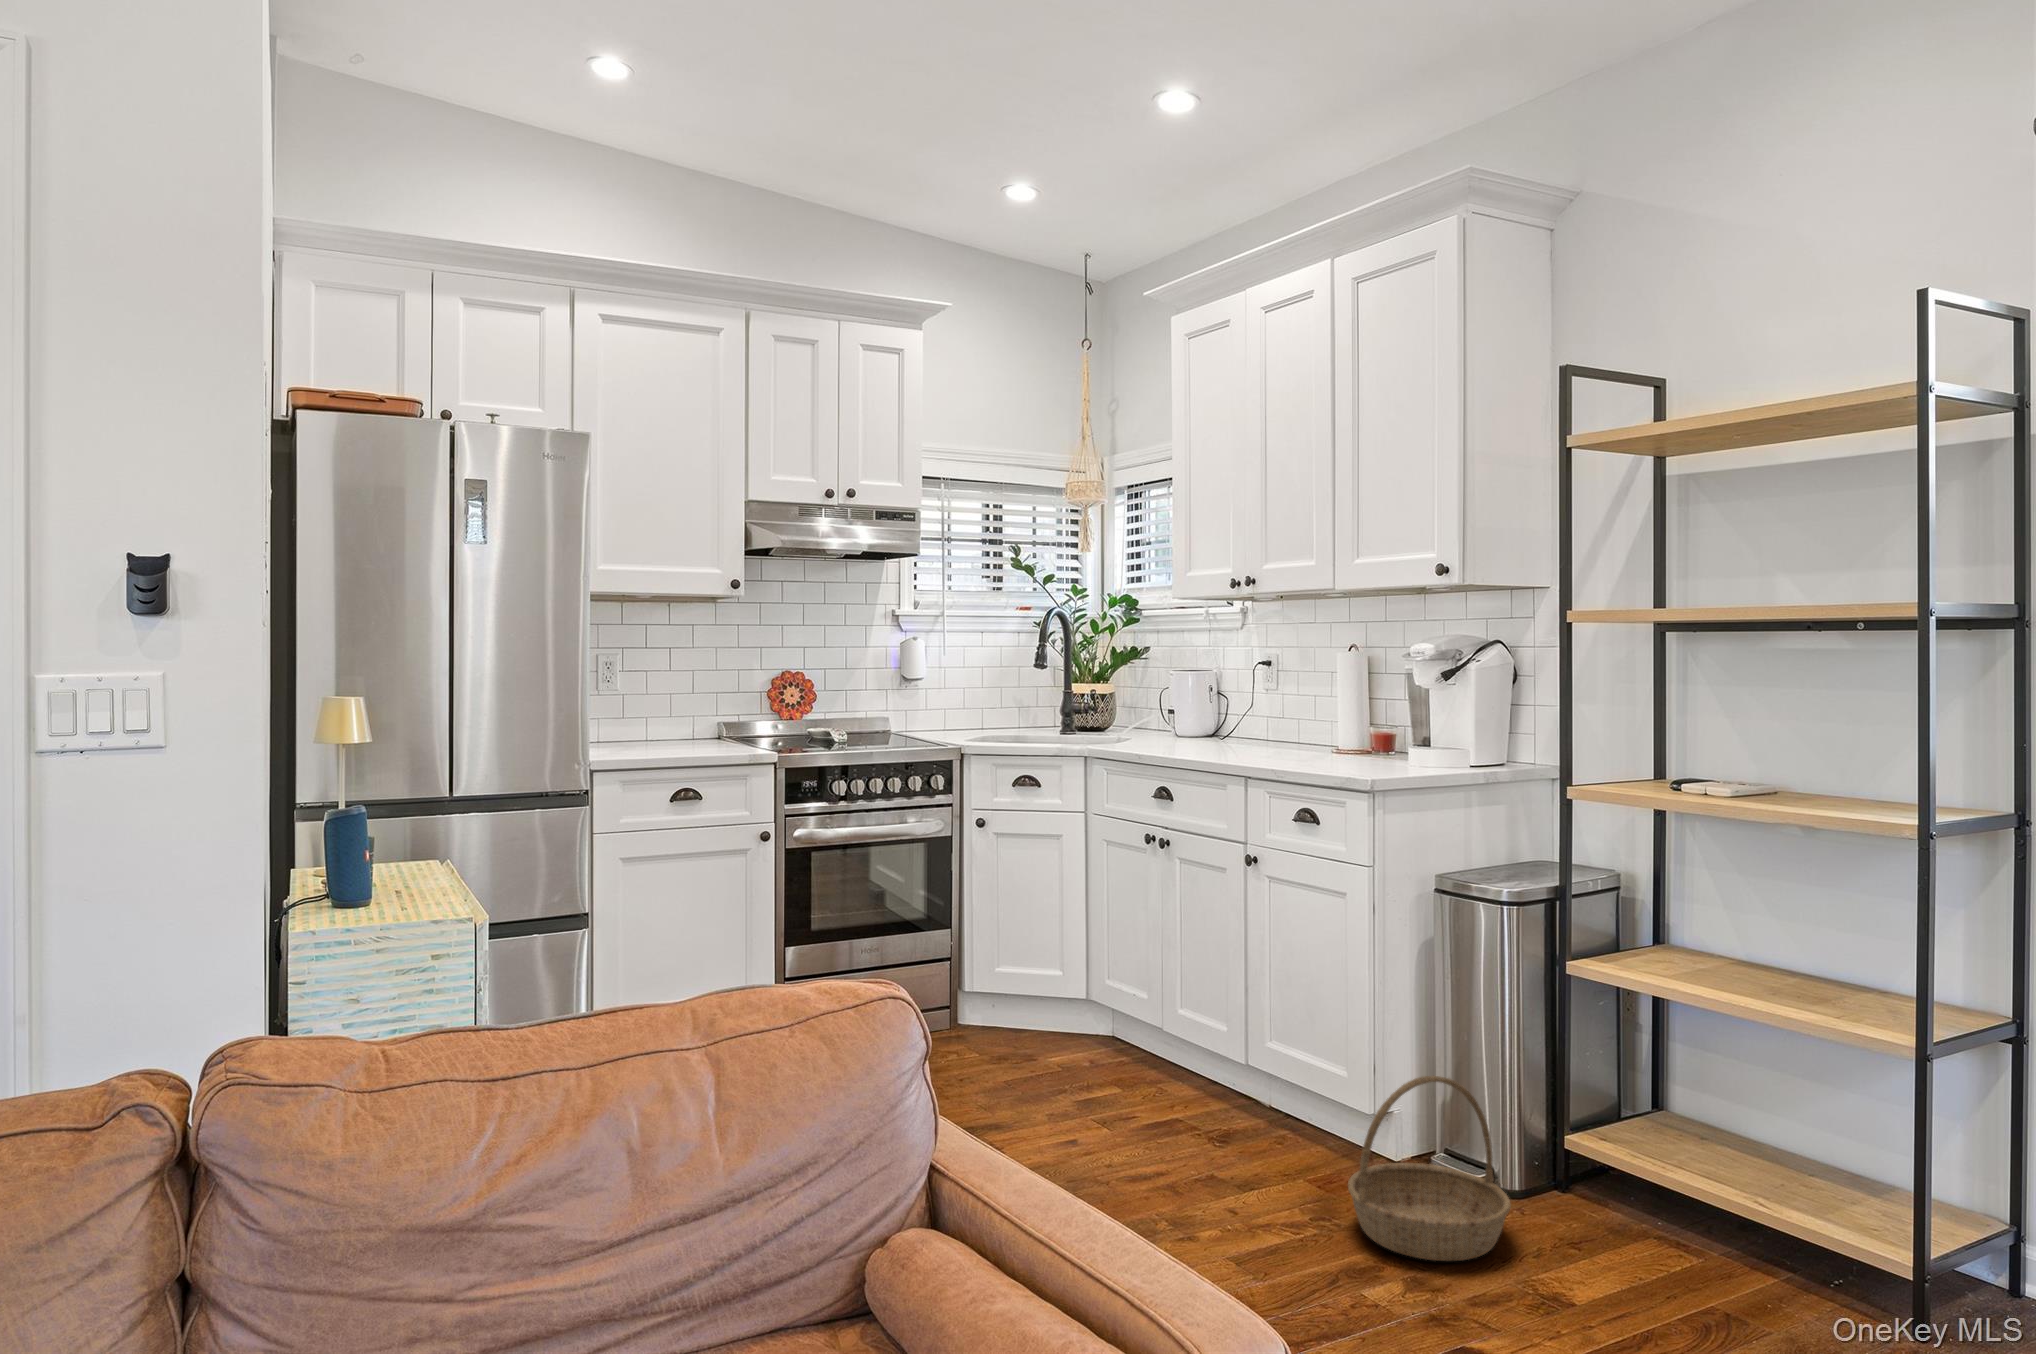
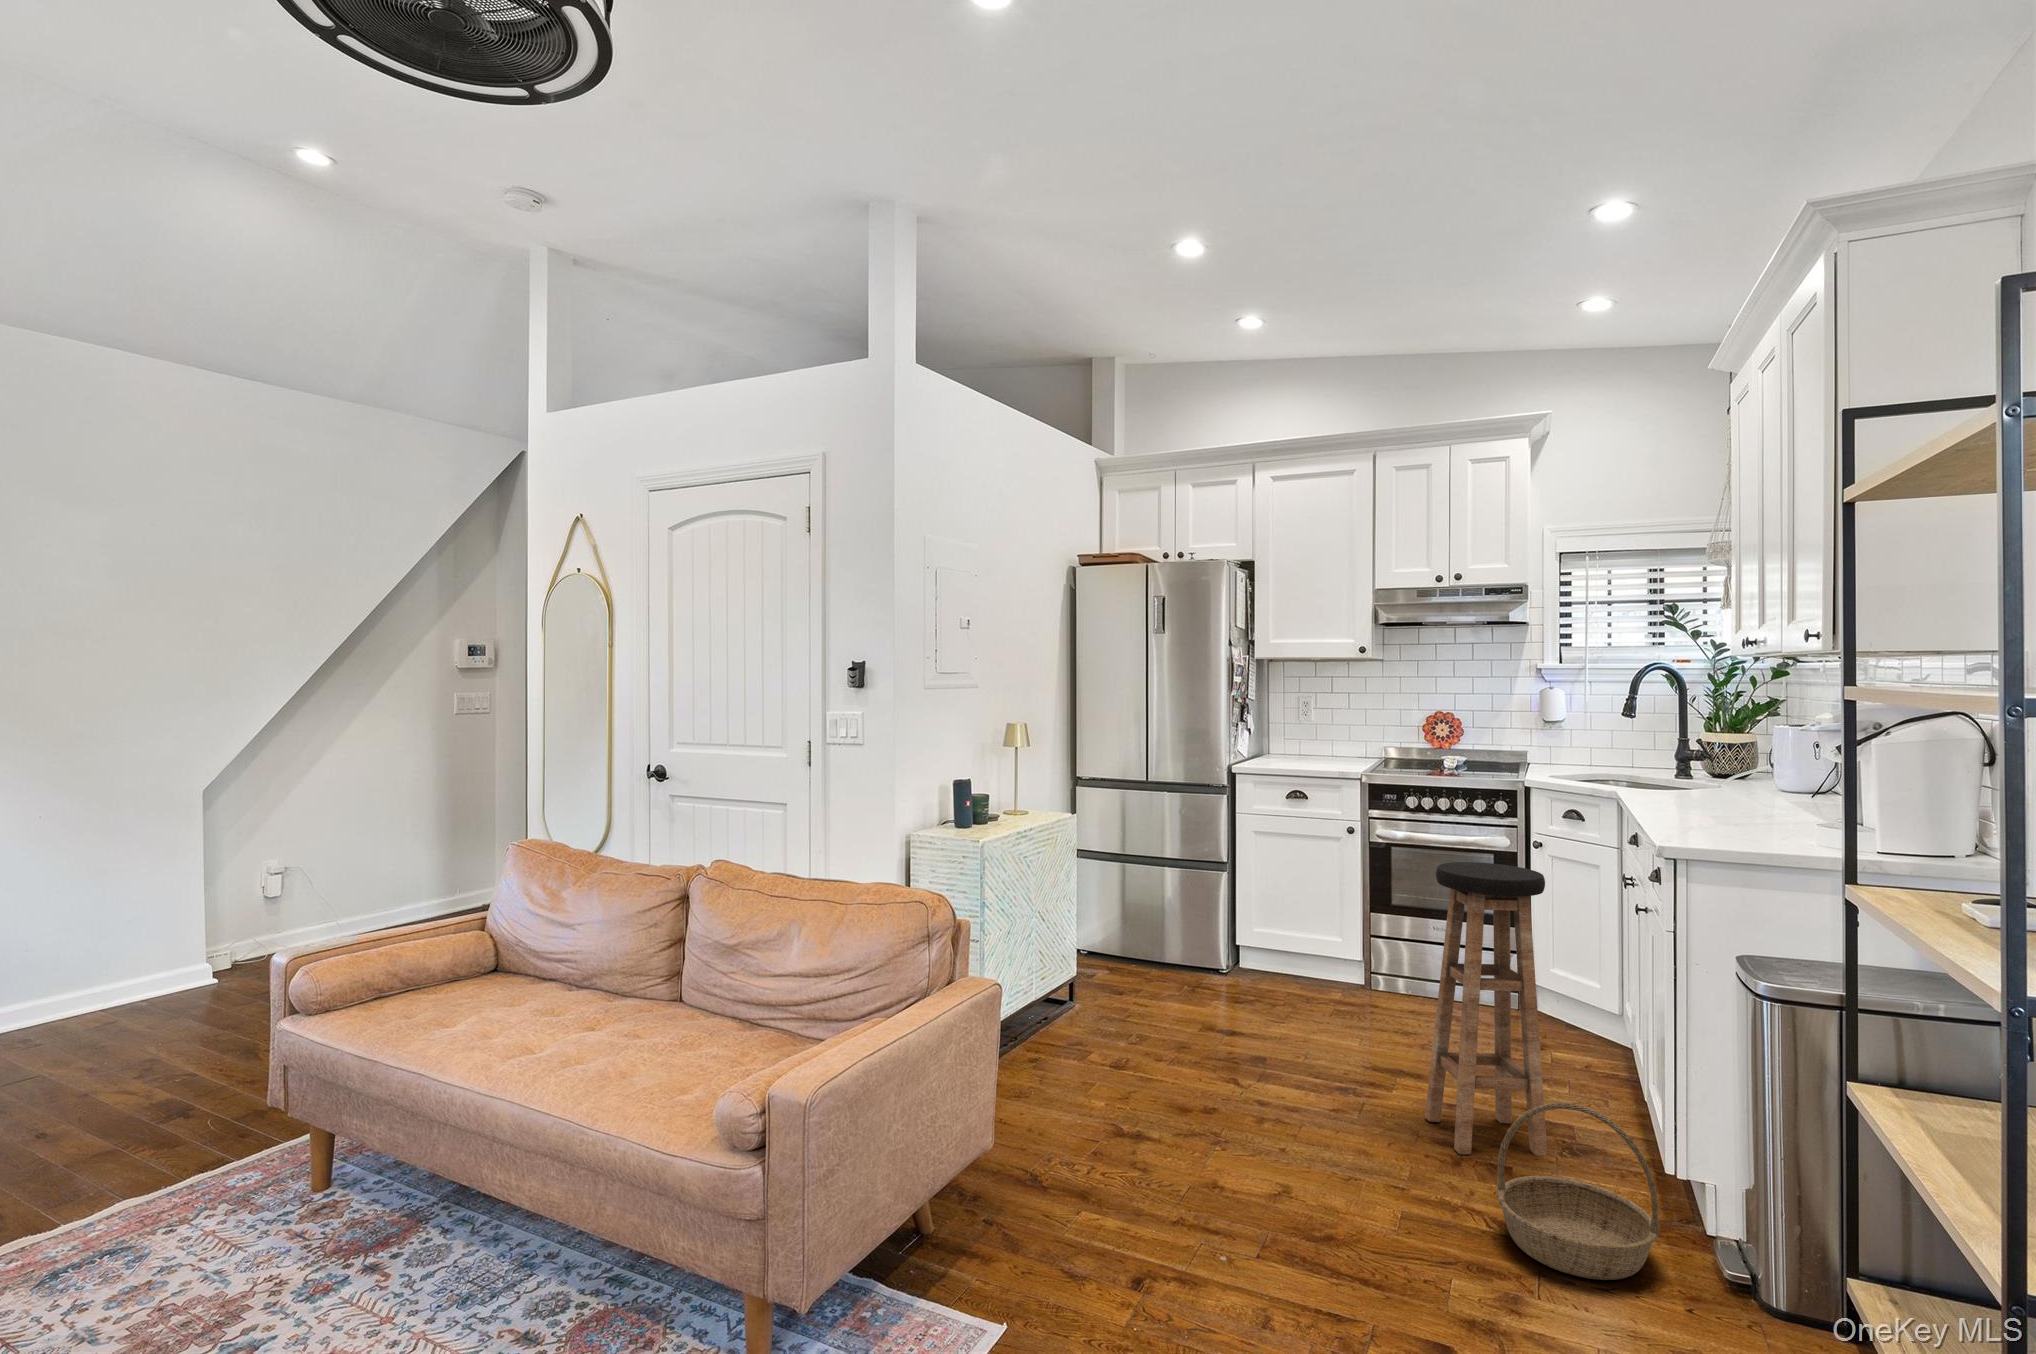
bar stool: none [1107,838,1246,1194] -> present [1425,862,1547,1156]

